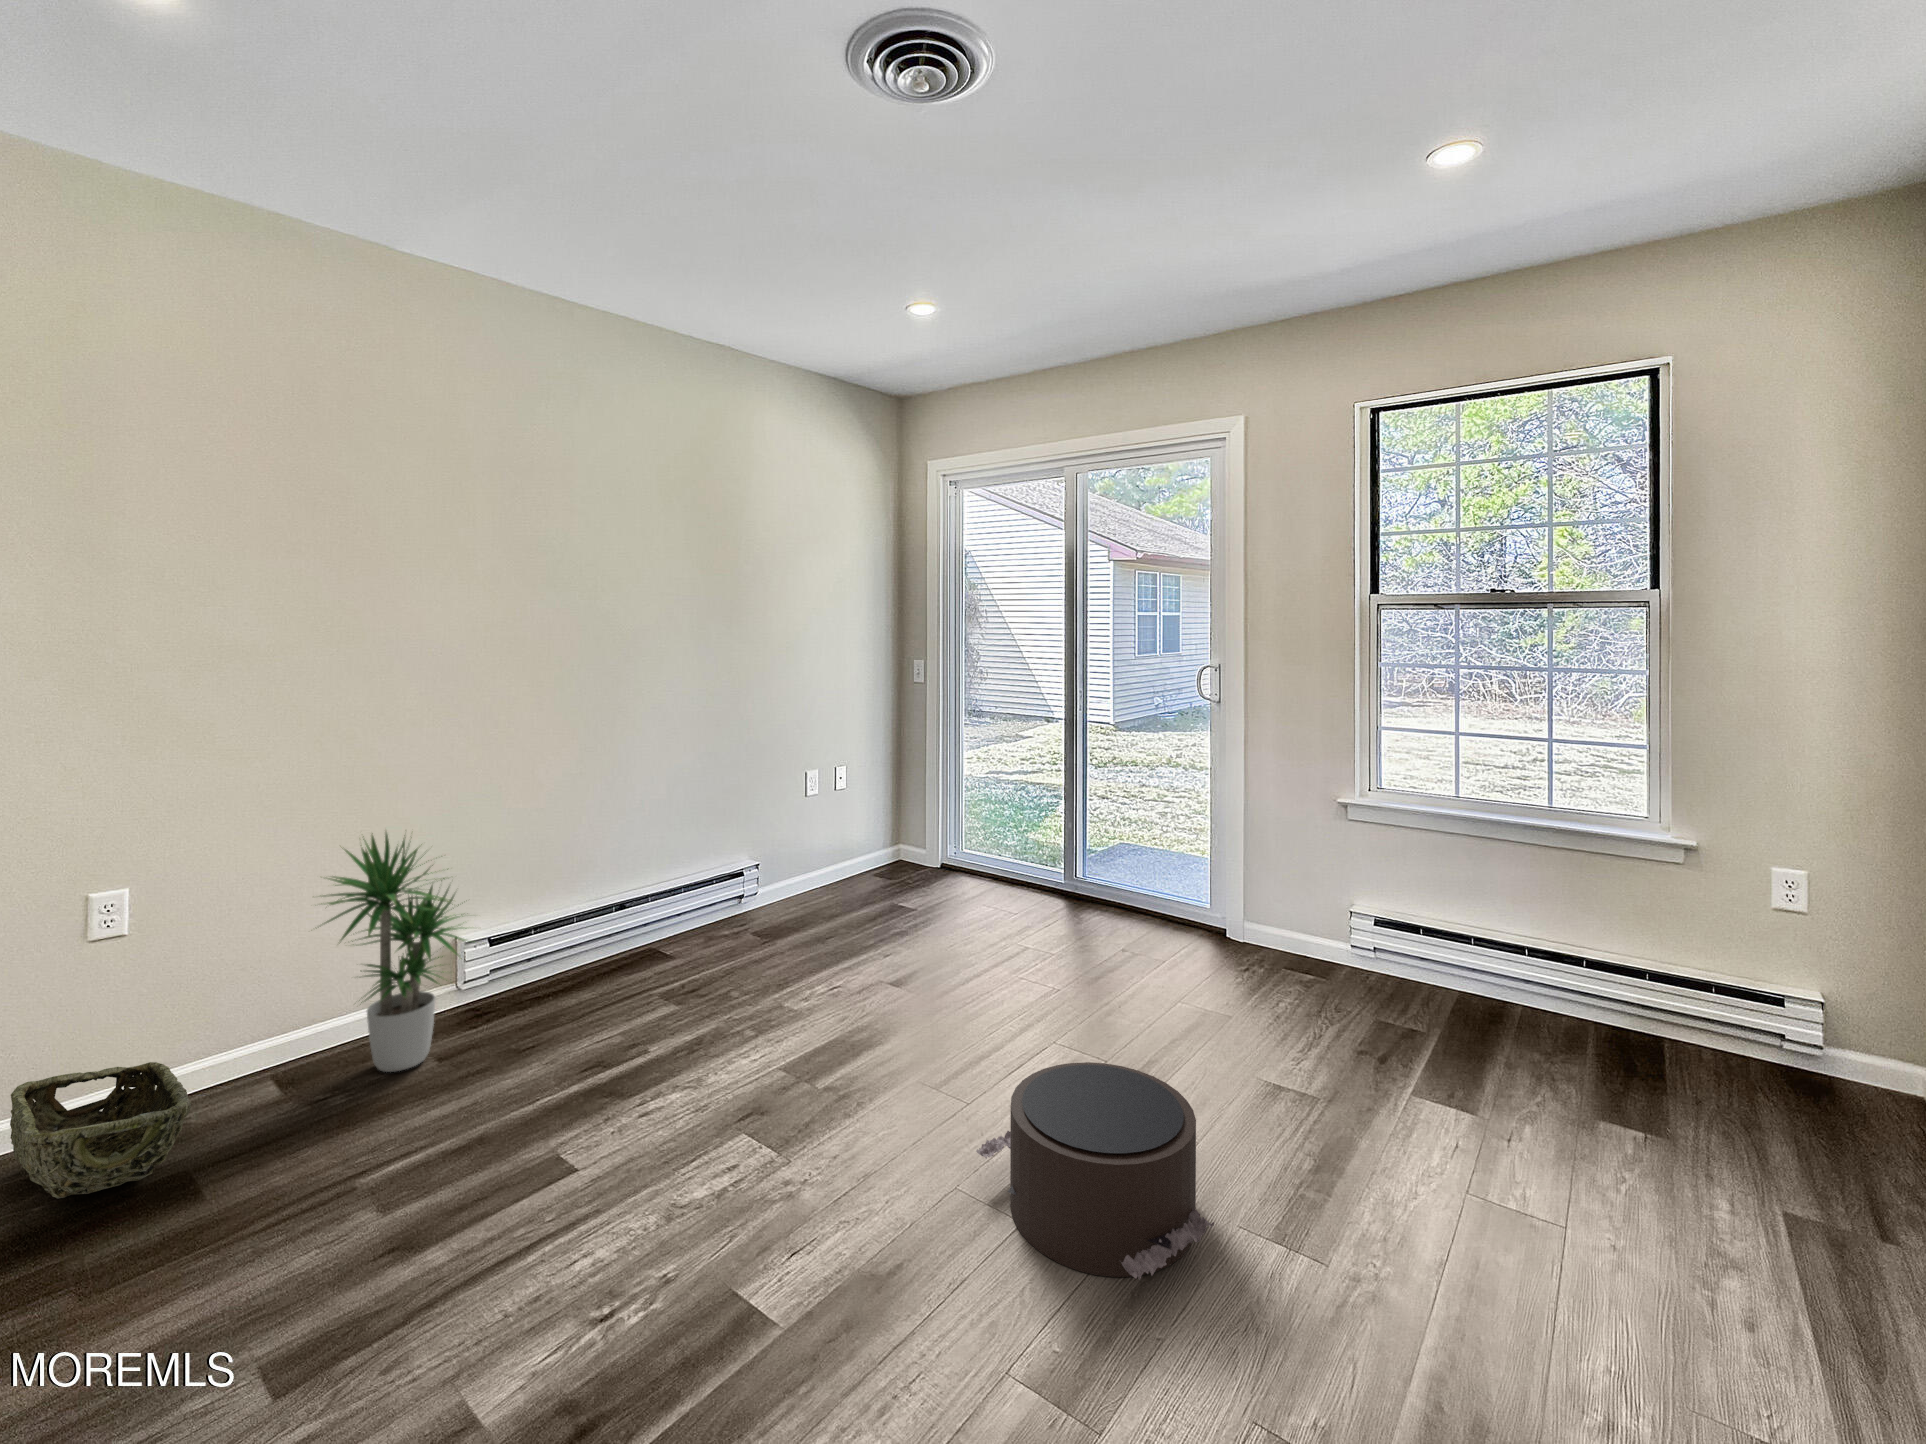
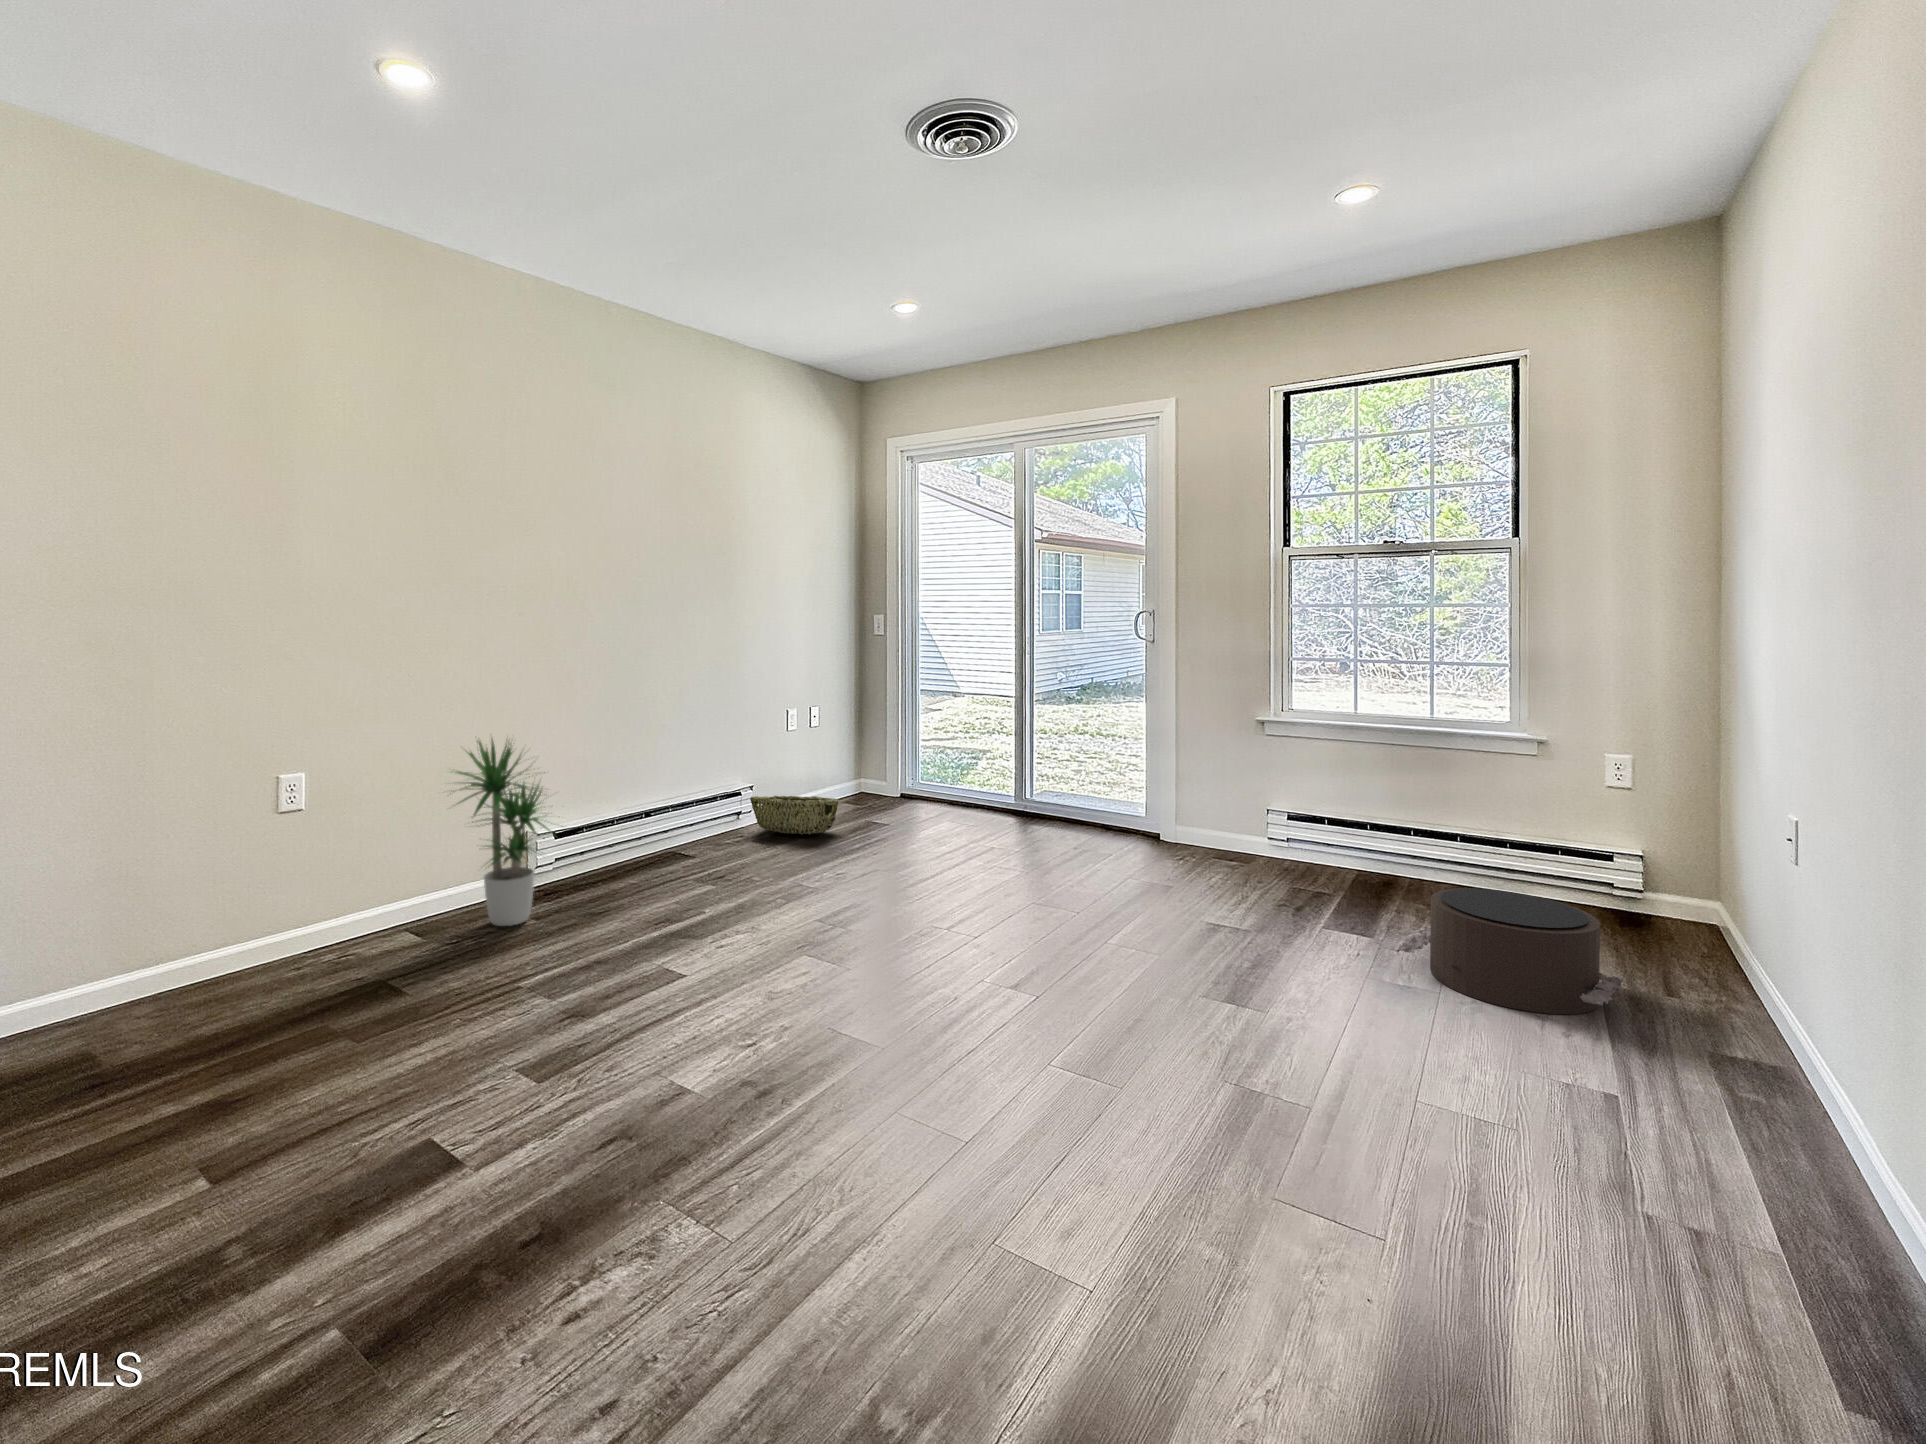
woven basket: present [10,1062,191,1199] -> present [750,796,839,834]
pouf: present [976,1062,1214,1279] -> present [1399,888,1623,1014]

